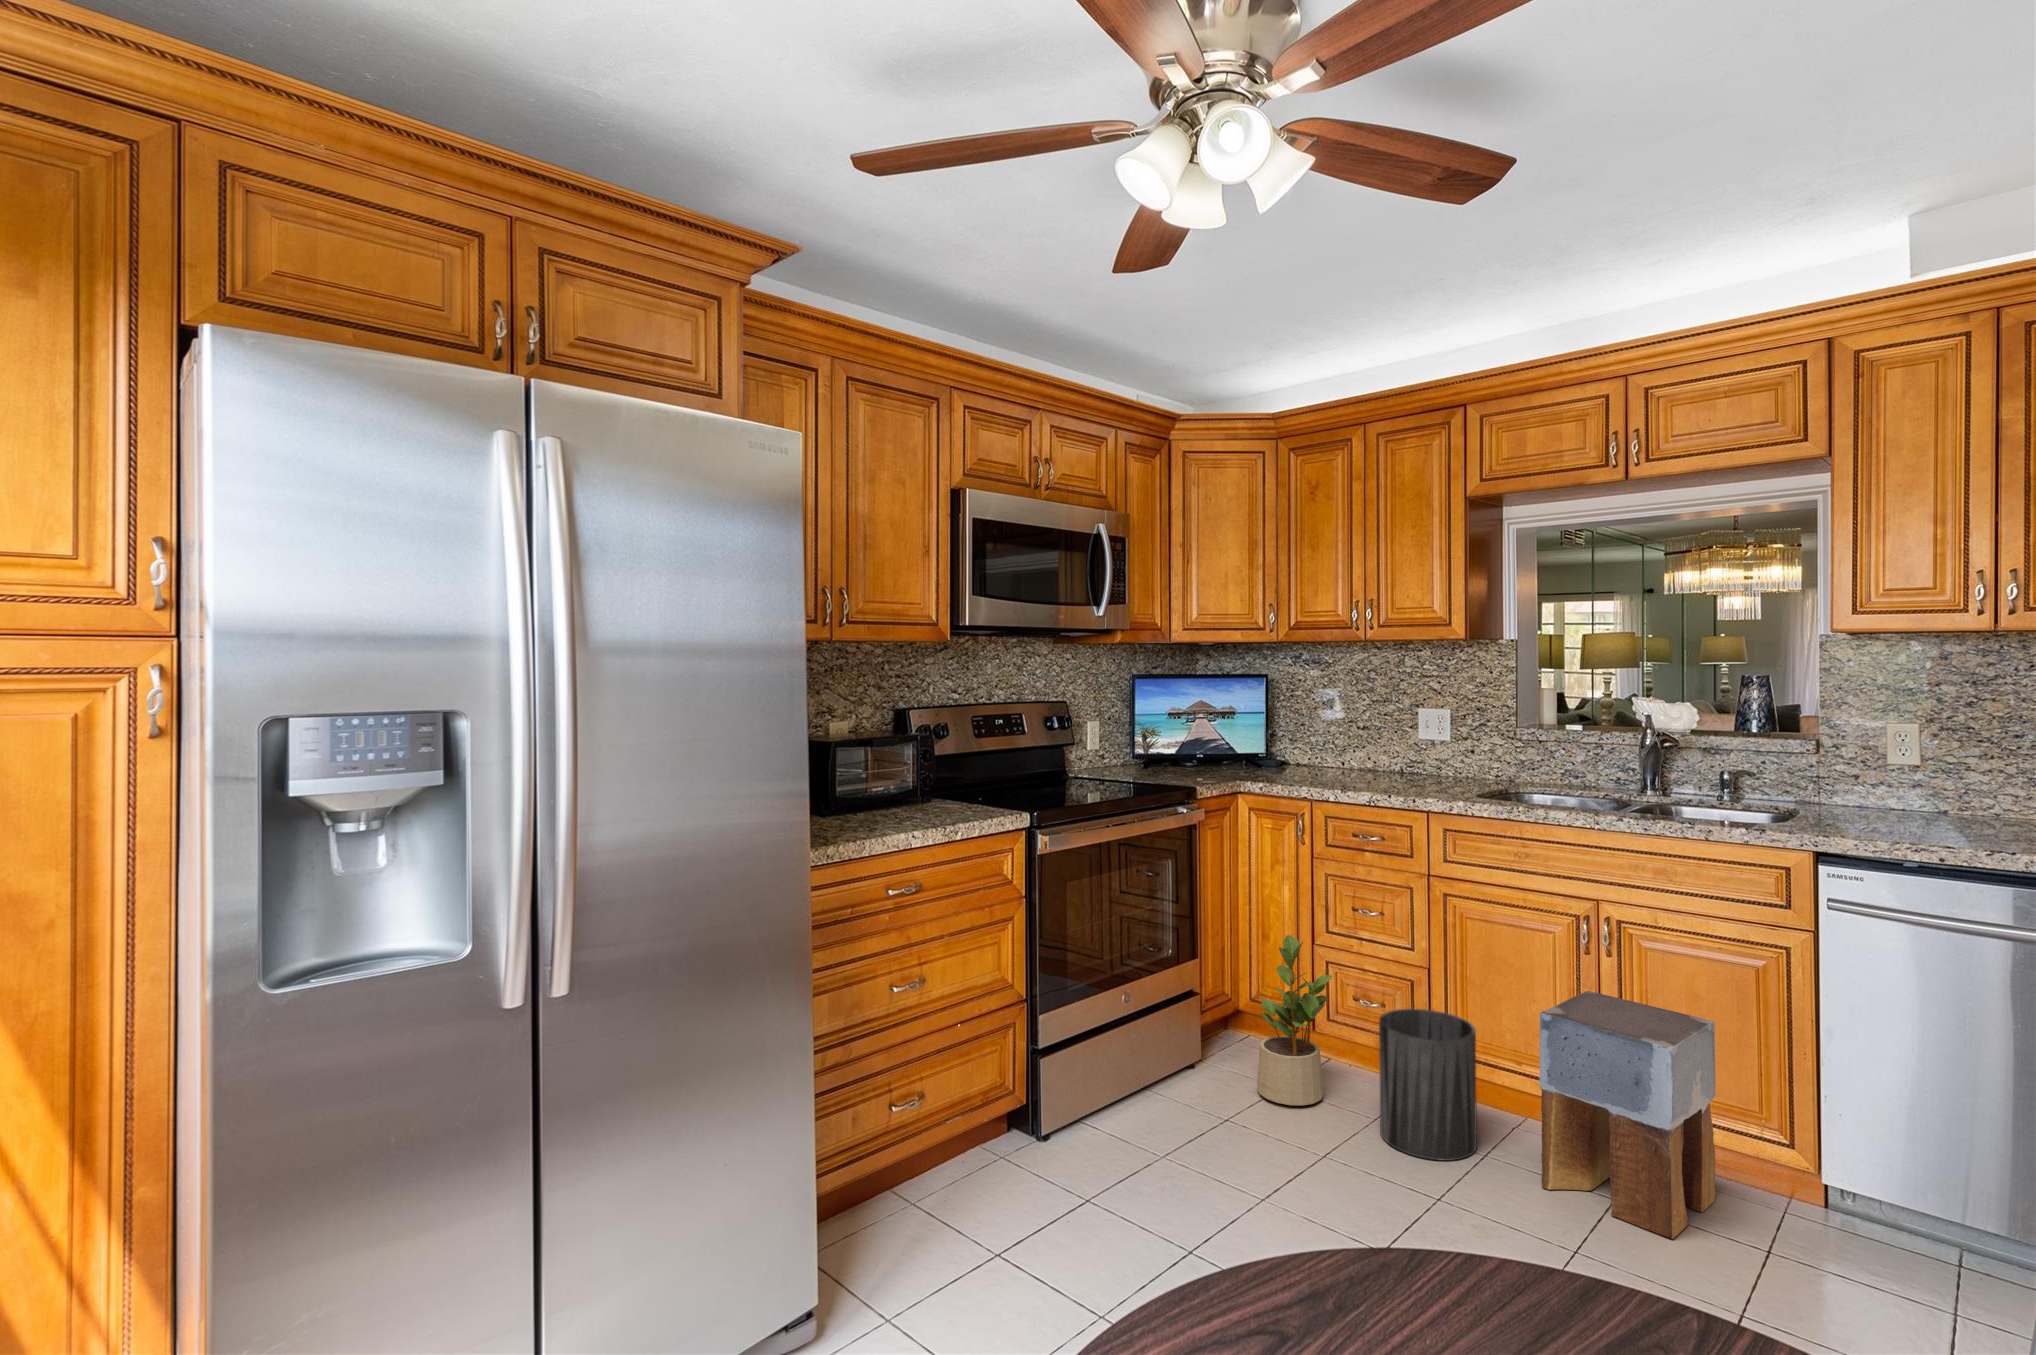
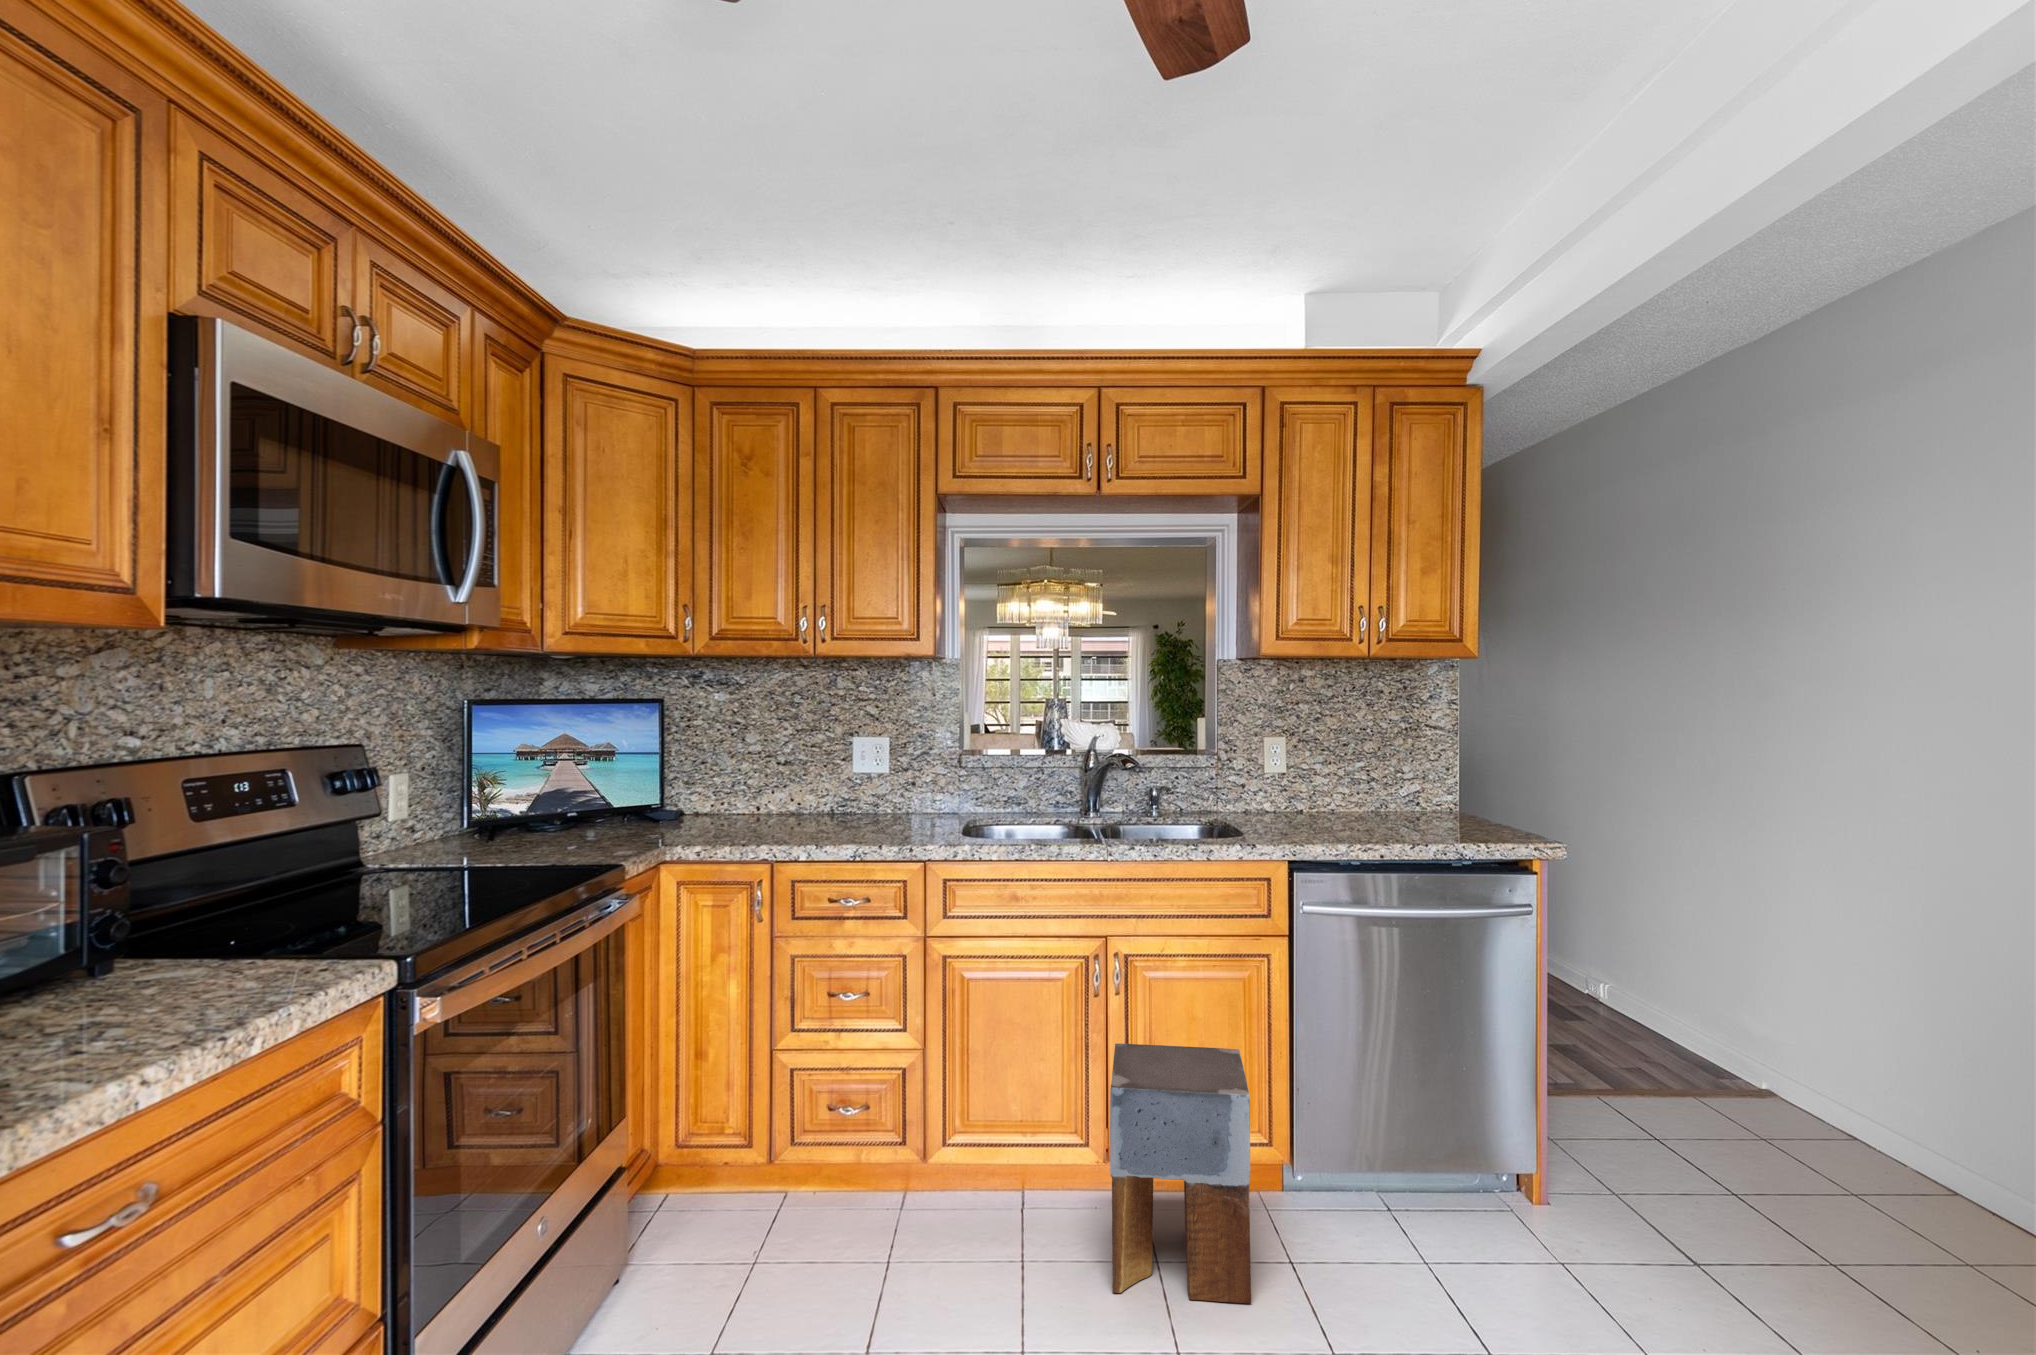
potted plant: present [1257,935,1332,1106] -> none [733,1056,836,1303]
trash can: present [1379,1009,1477,1161] -> none [912,1108,1025,1312]

